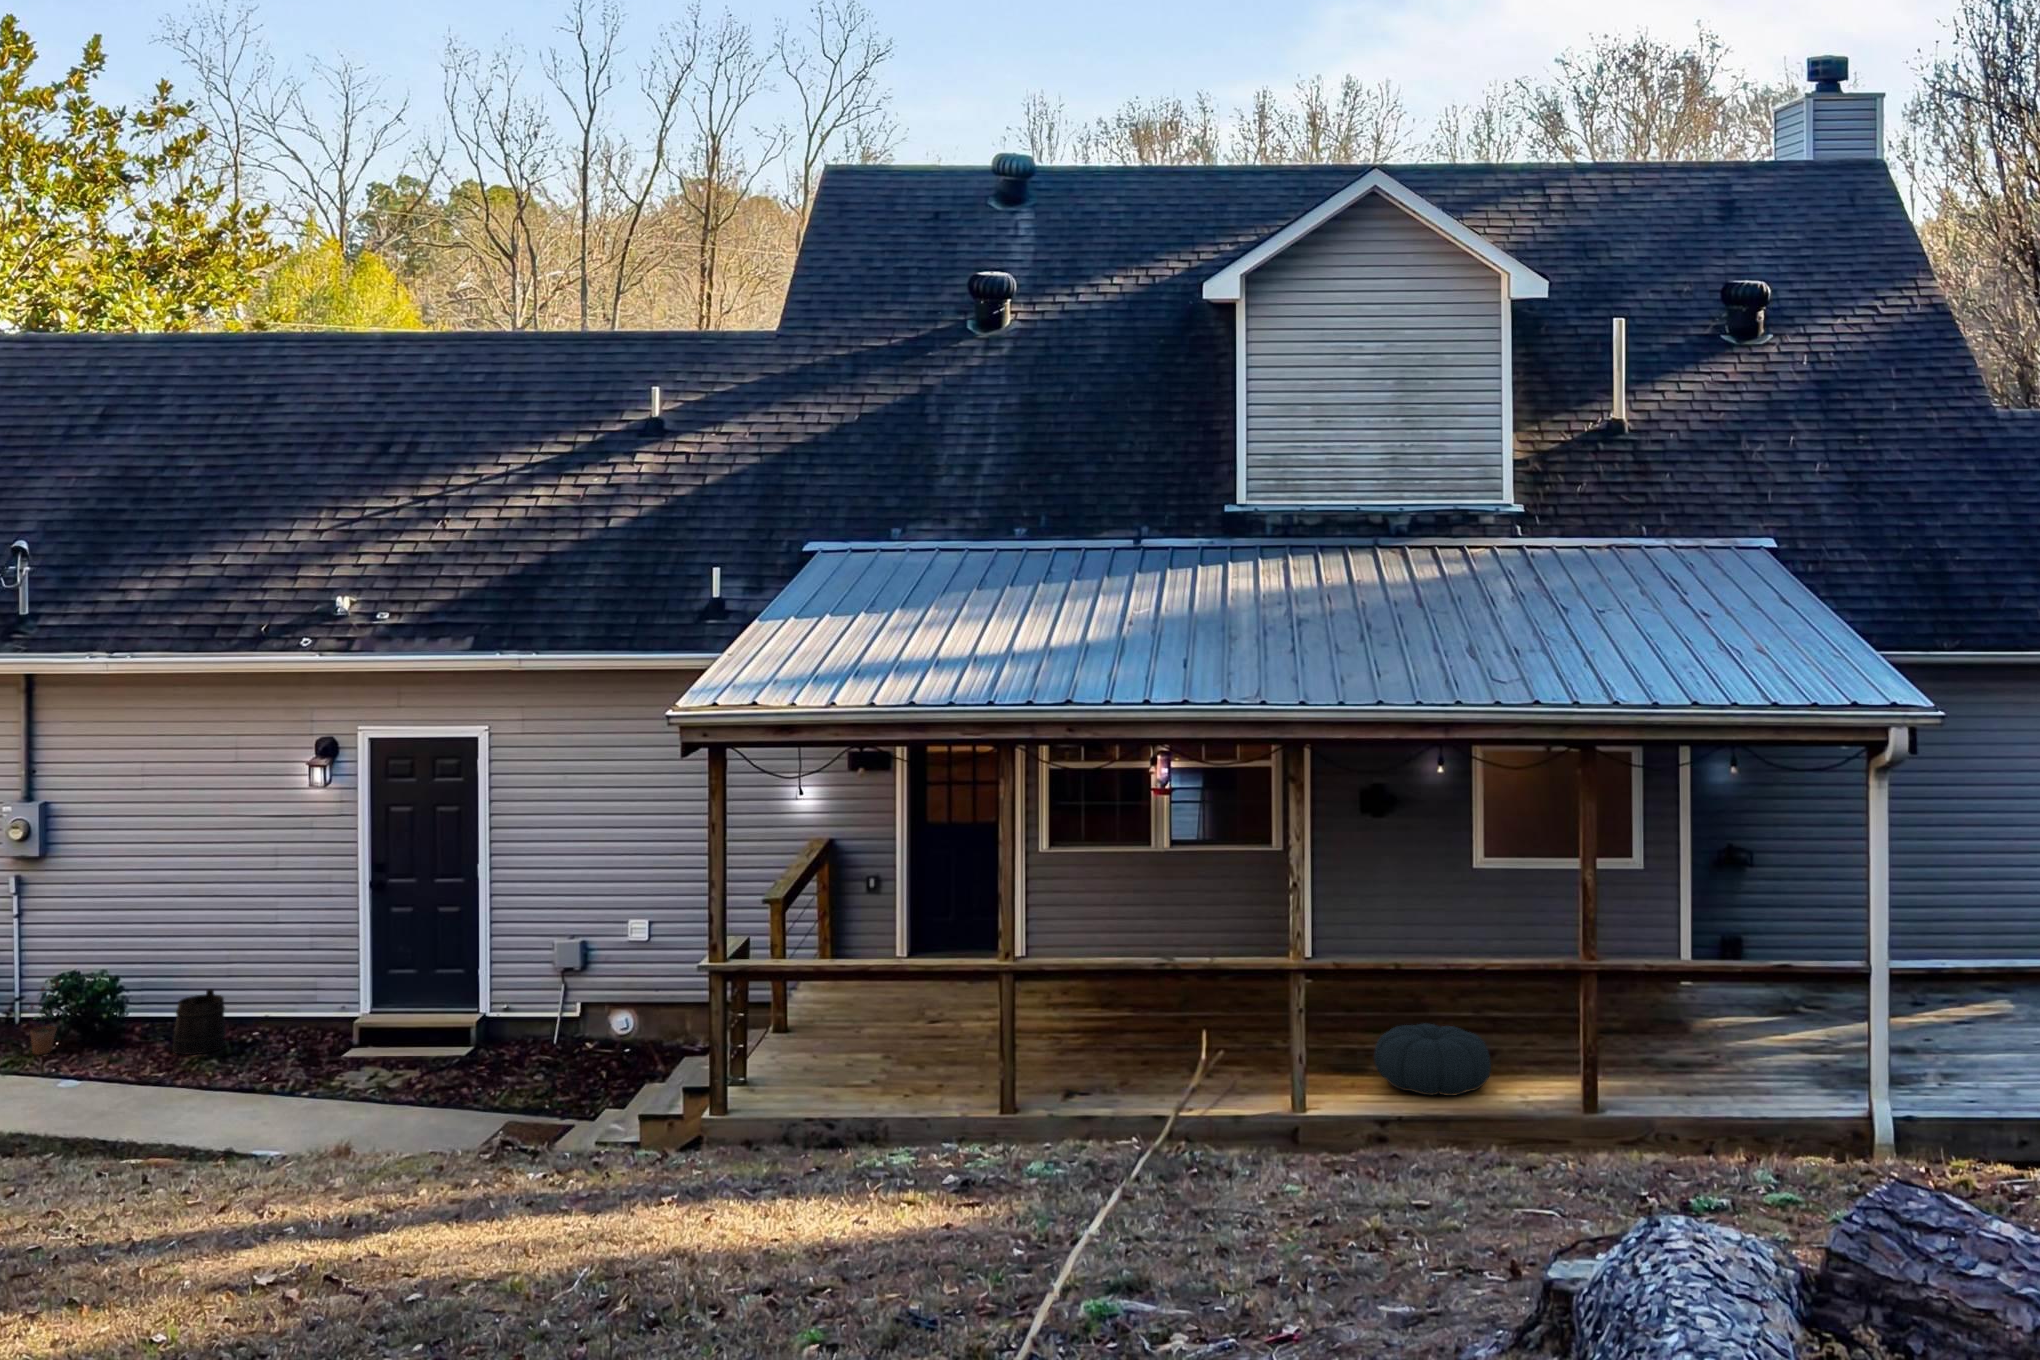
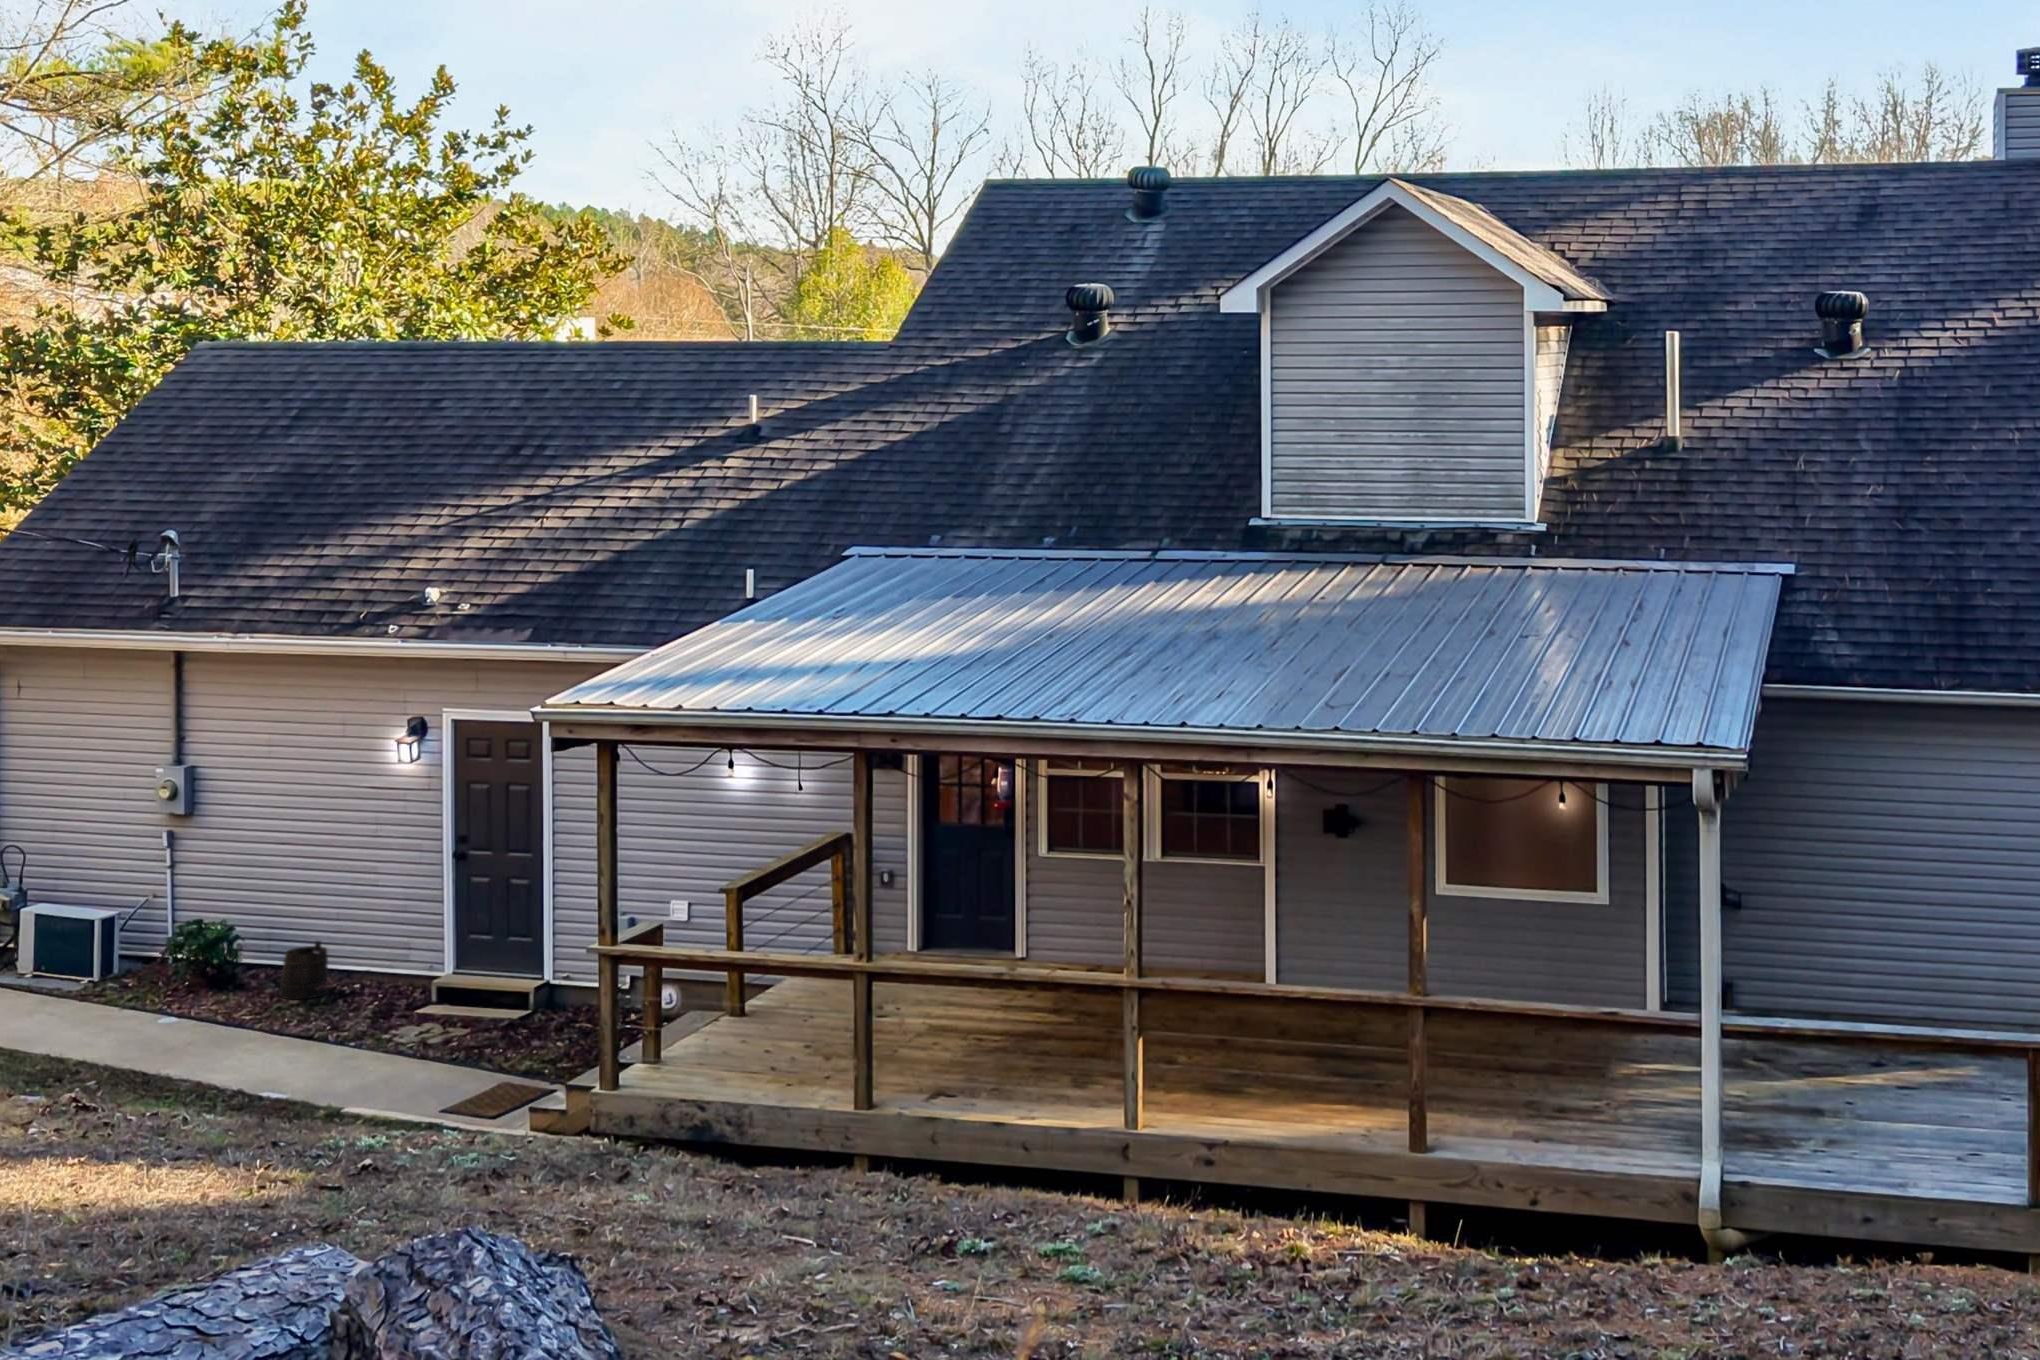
potted plant: present [30,981,60,1055] -> none [162,925,195,991]
pouf: present [1374,1024,1491,1096] -> none [1240,1047,1354,1121]

